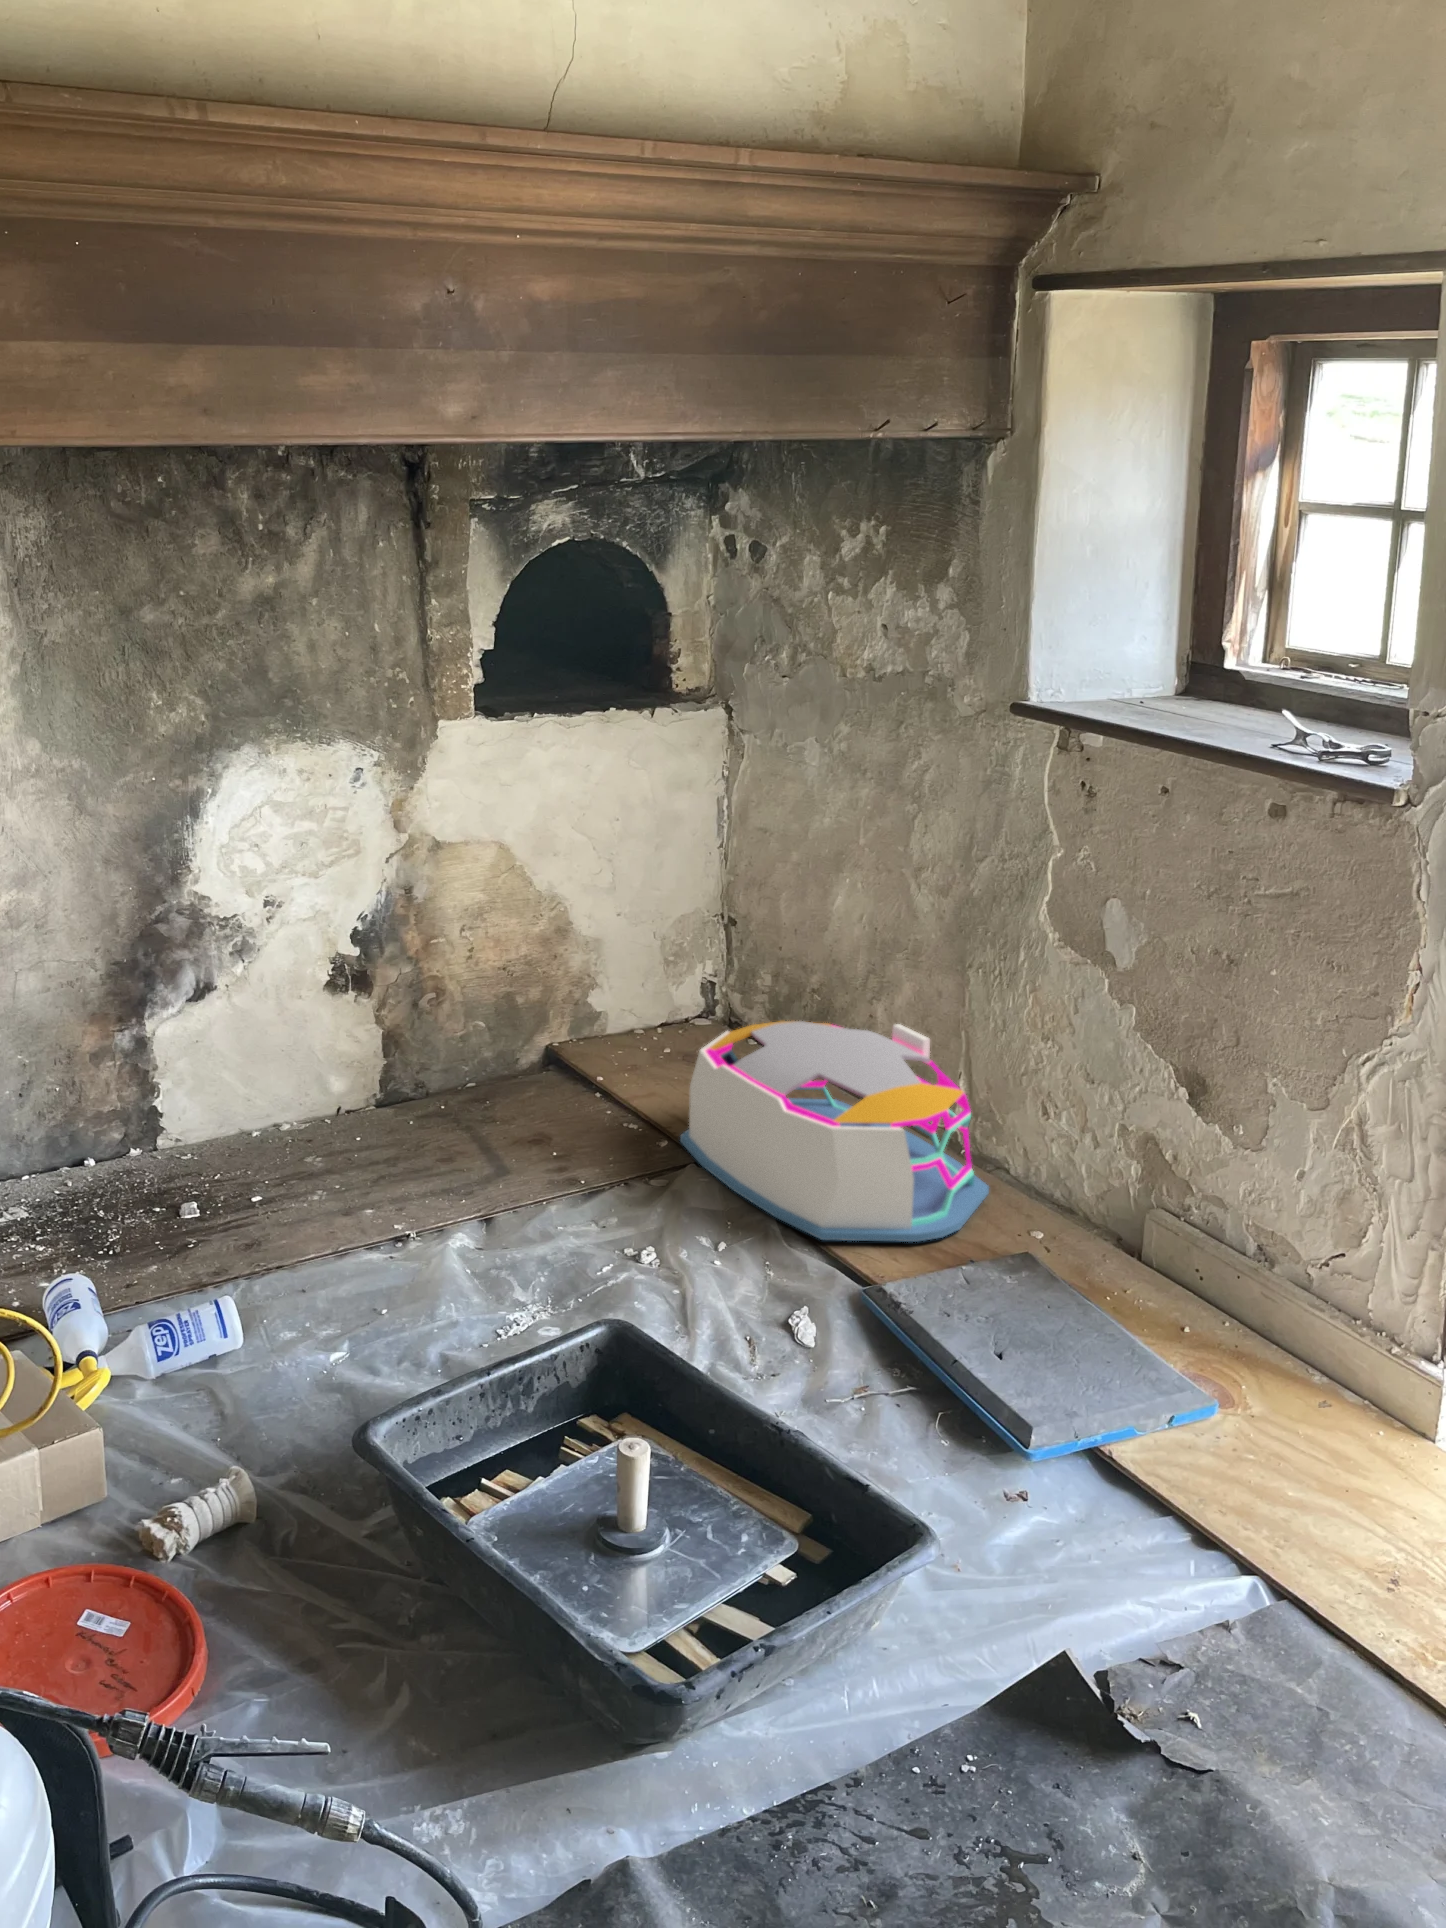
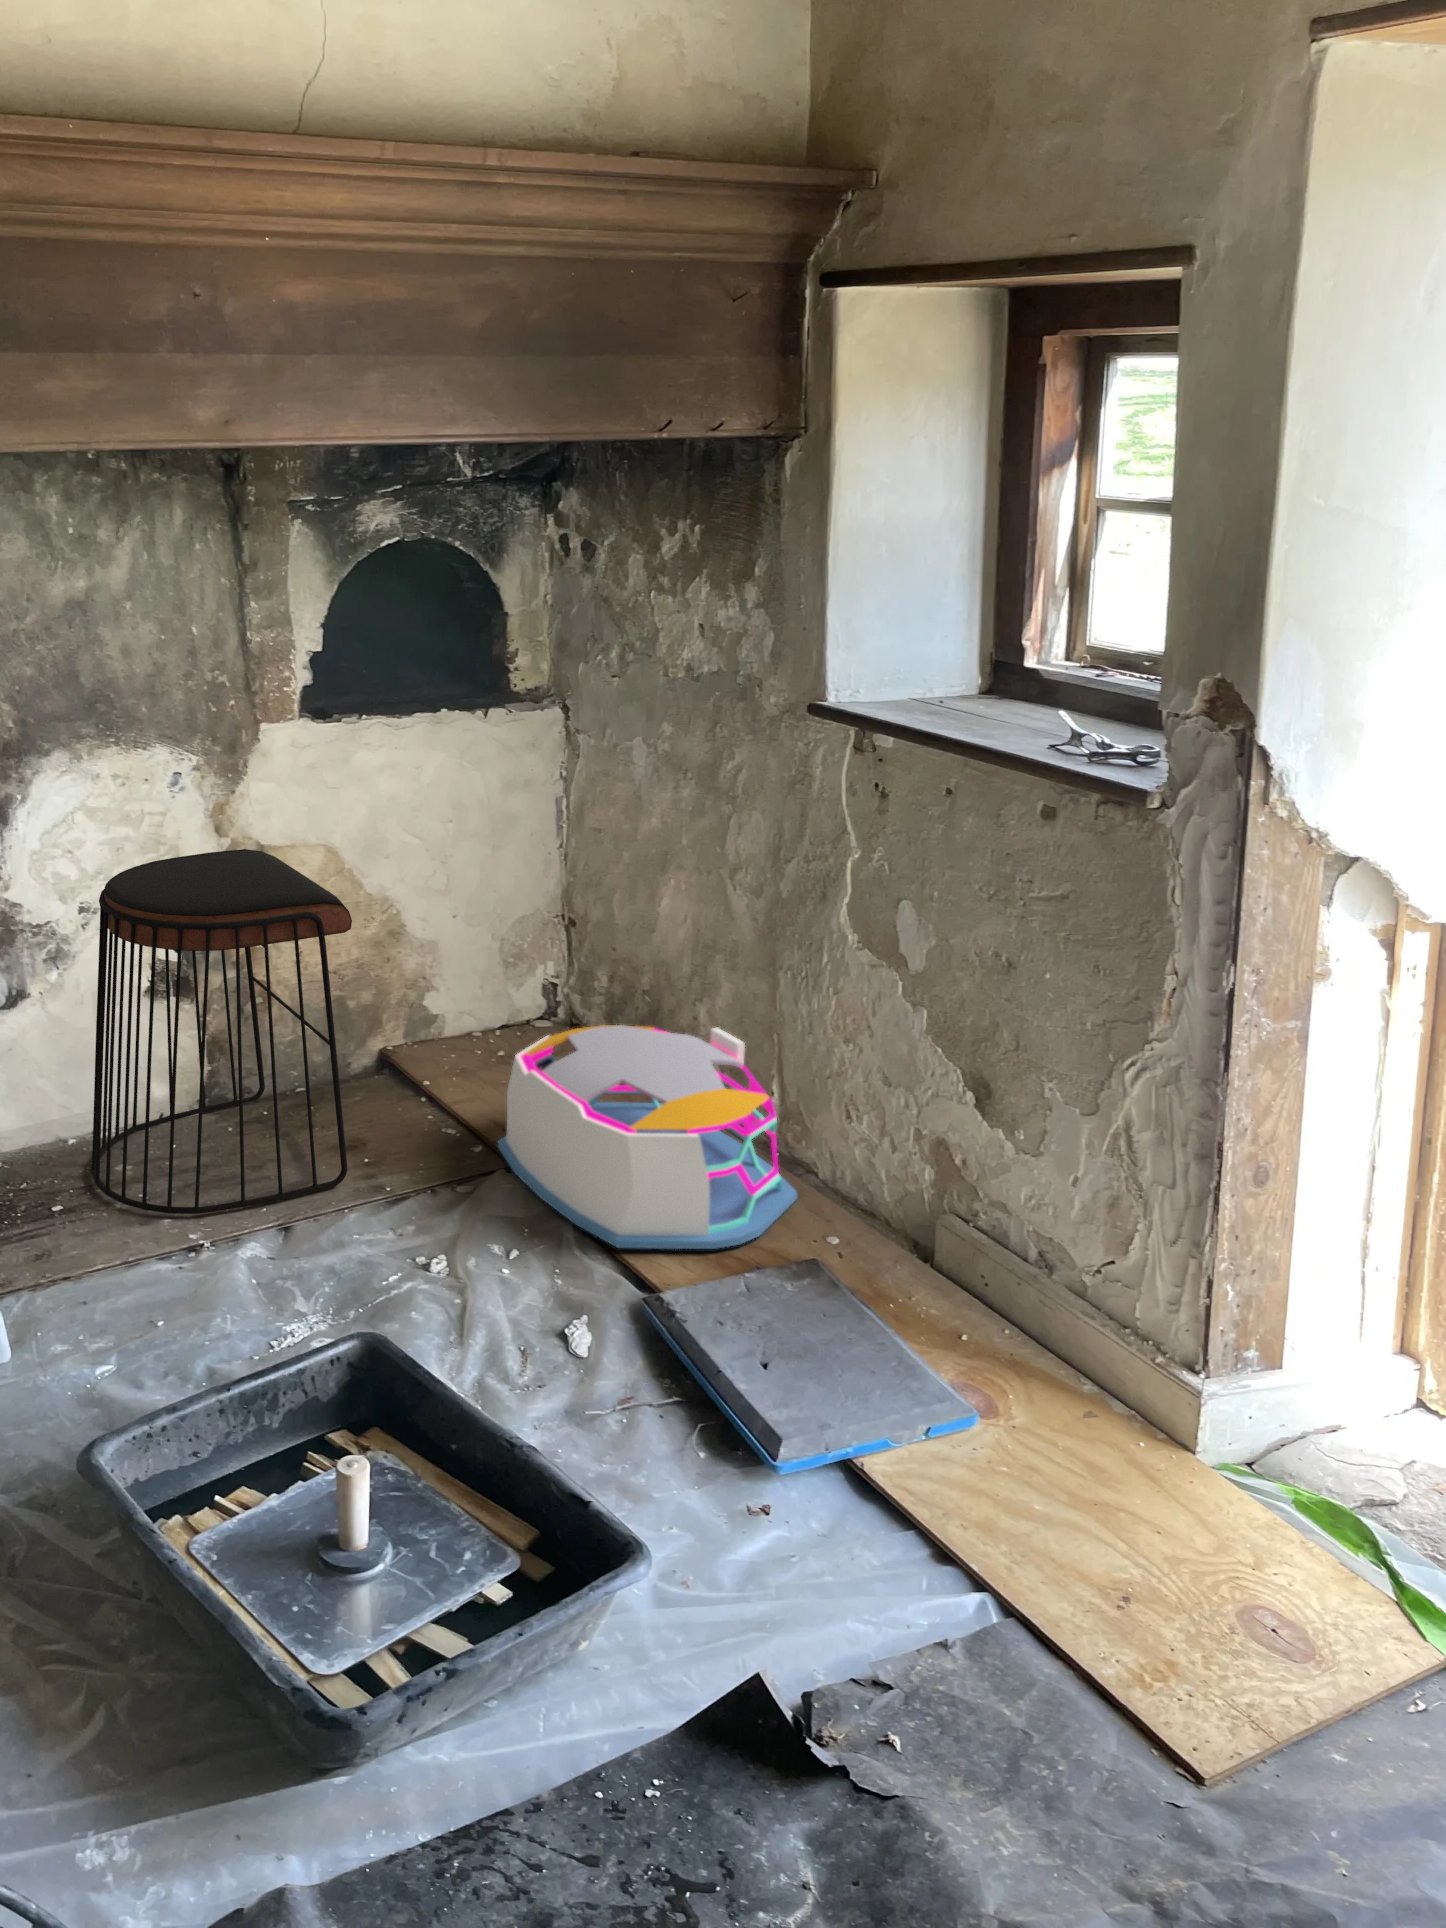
stool: none [283,845,549,1204] -> present [91,849,352,1214]

